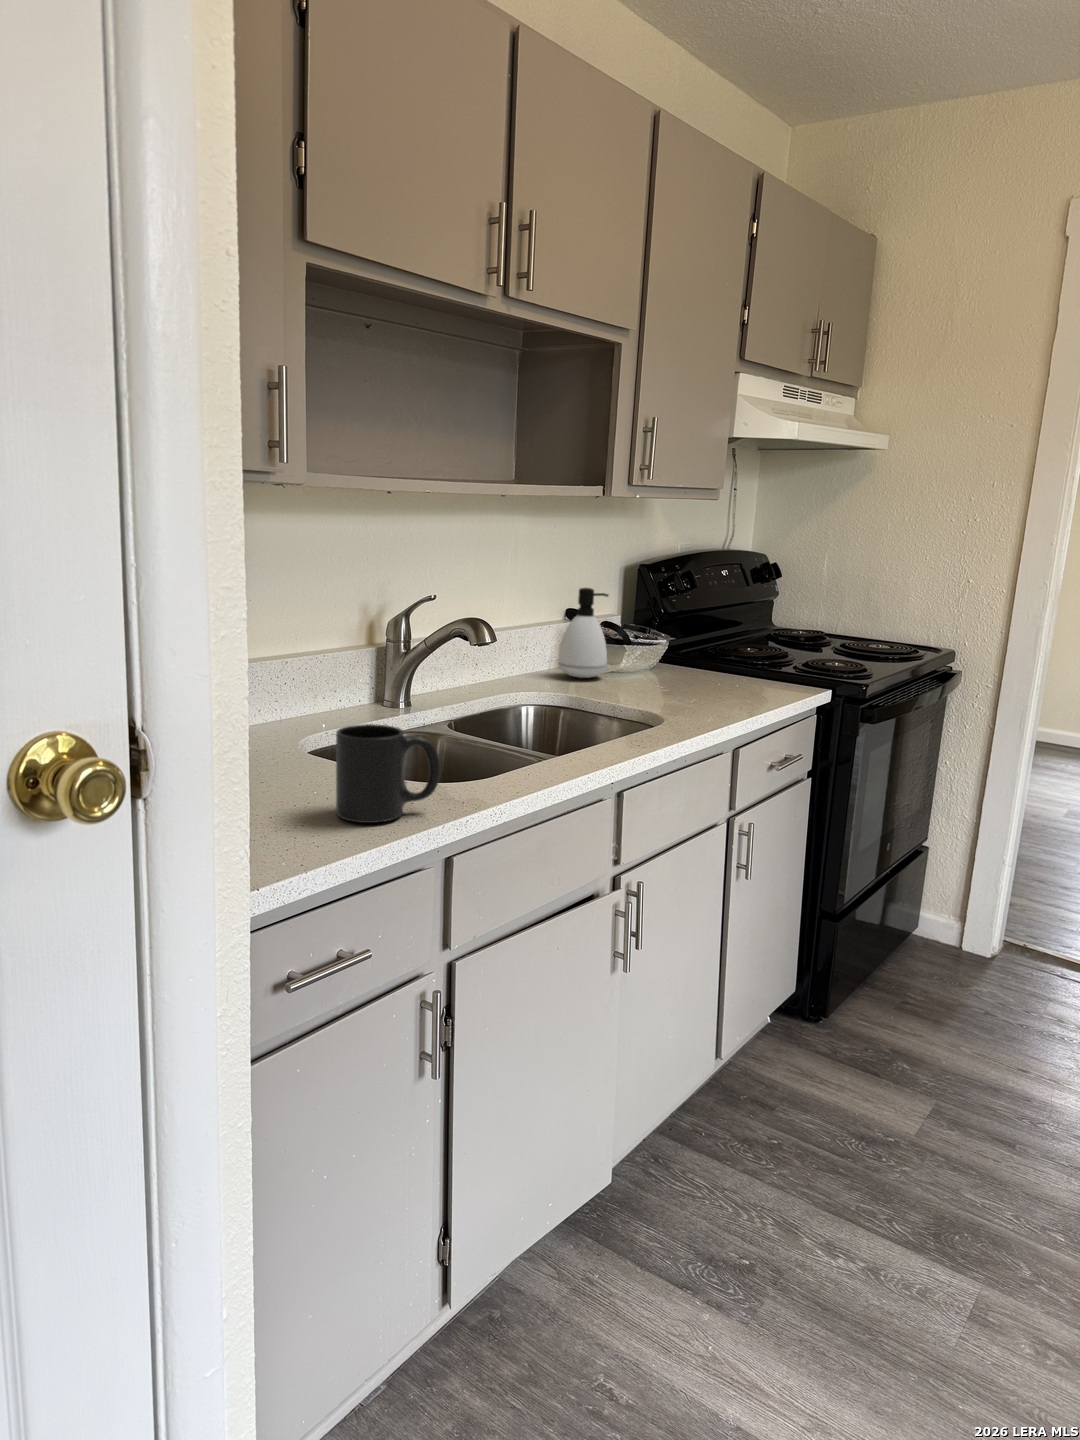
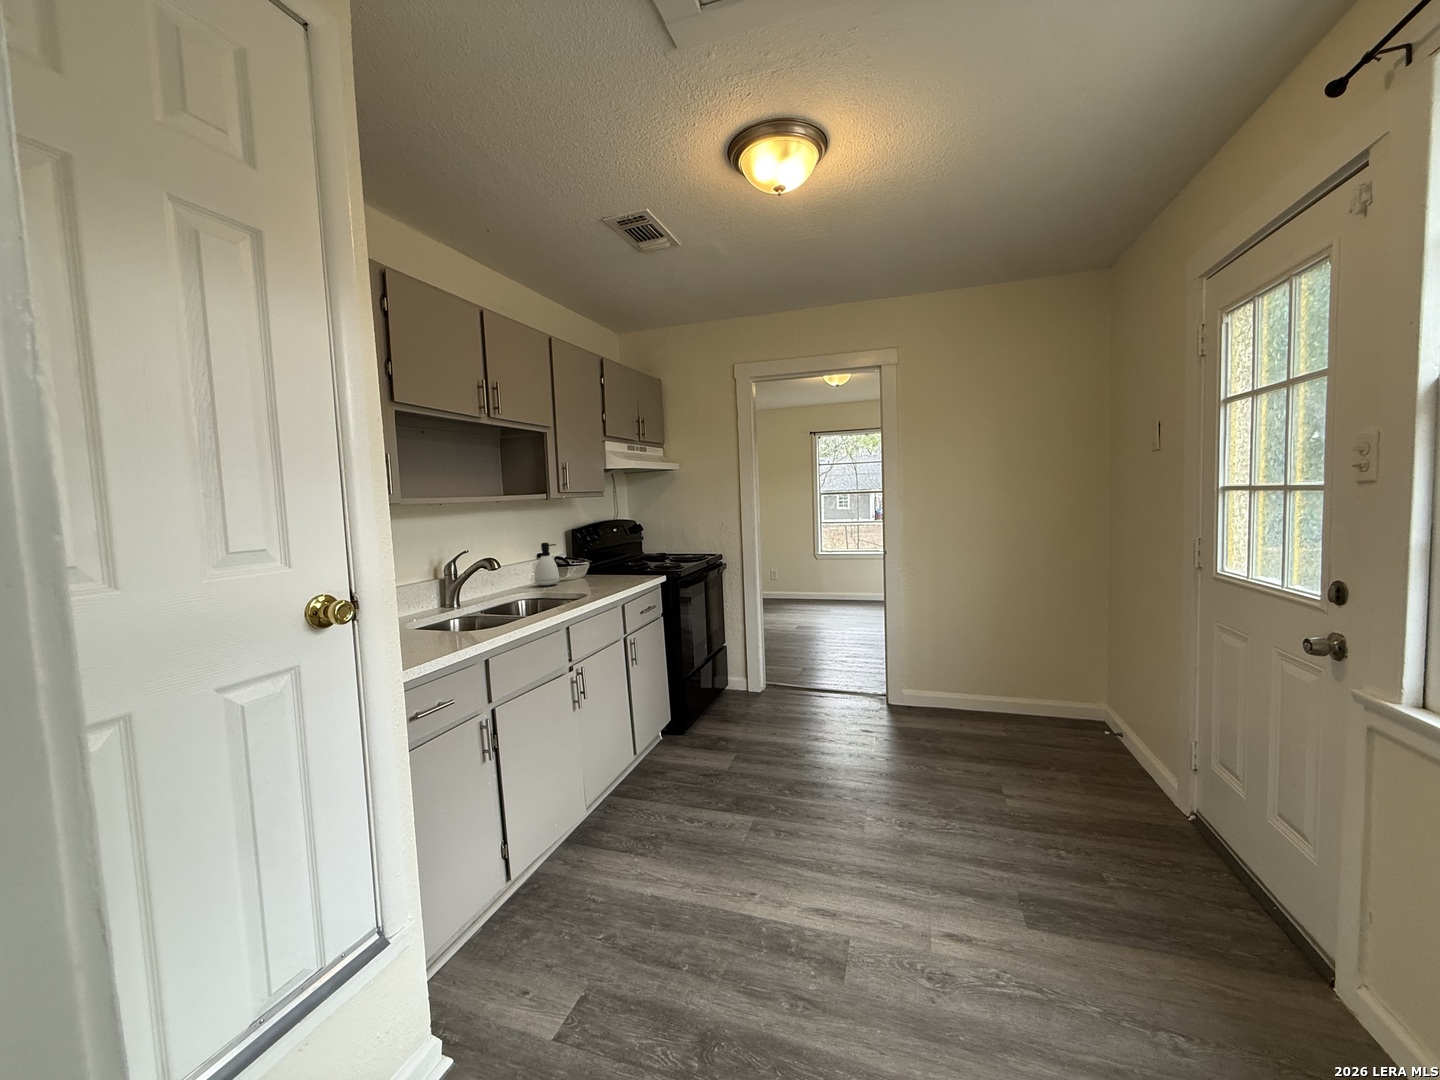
mug: present [336,724,441,823] -> none [428,604,479,648]

